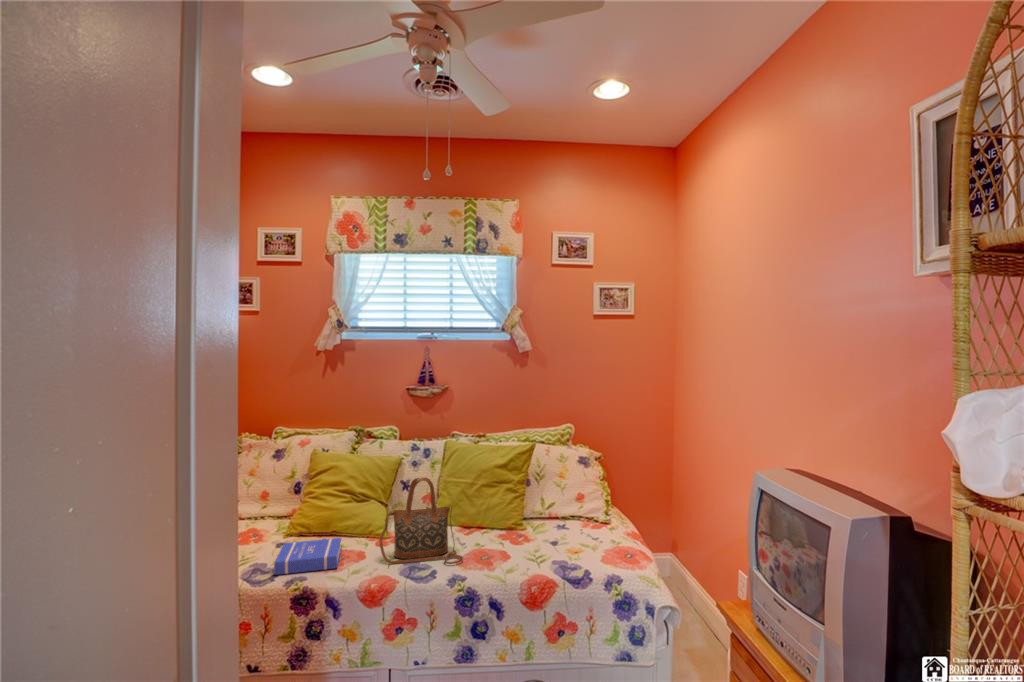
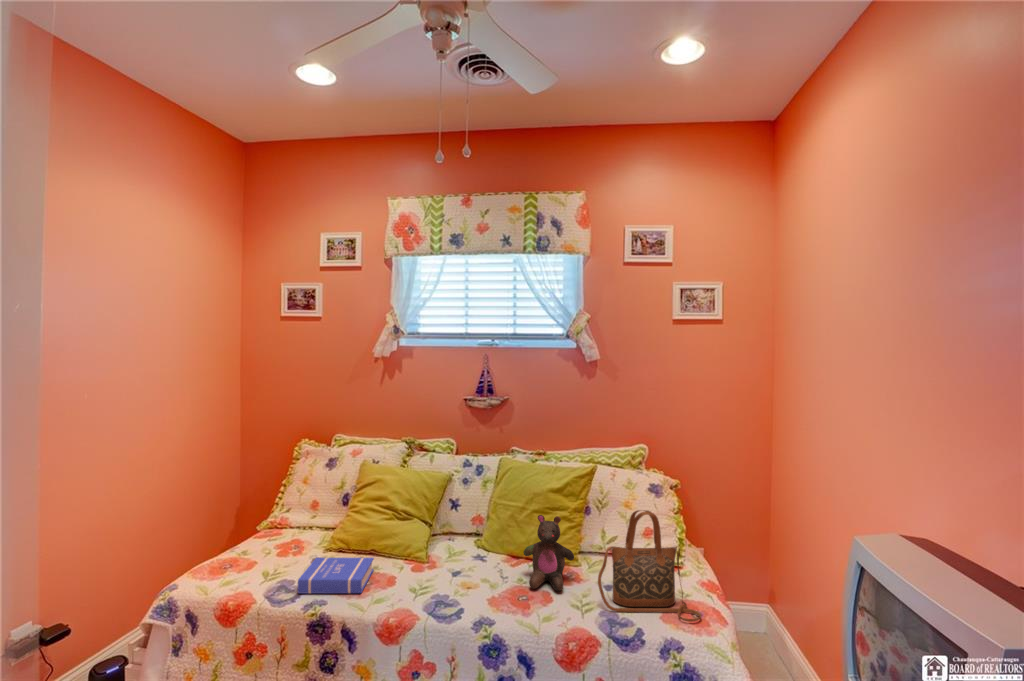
handbag: present [380,478,463,564] -> present [598,510,701,622]
stuffed bear: none [479,486,523,548] -> present [523,515,574,591]

